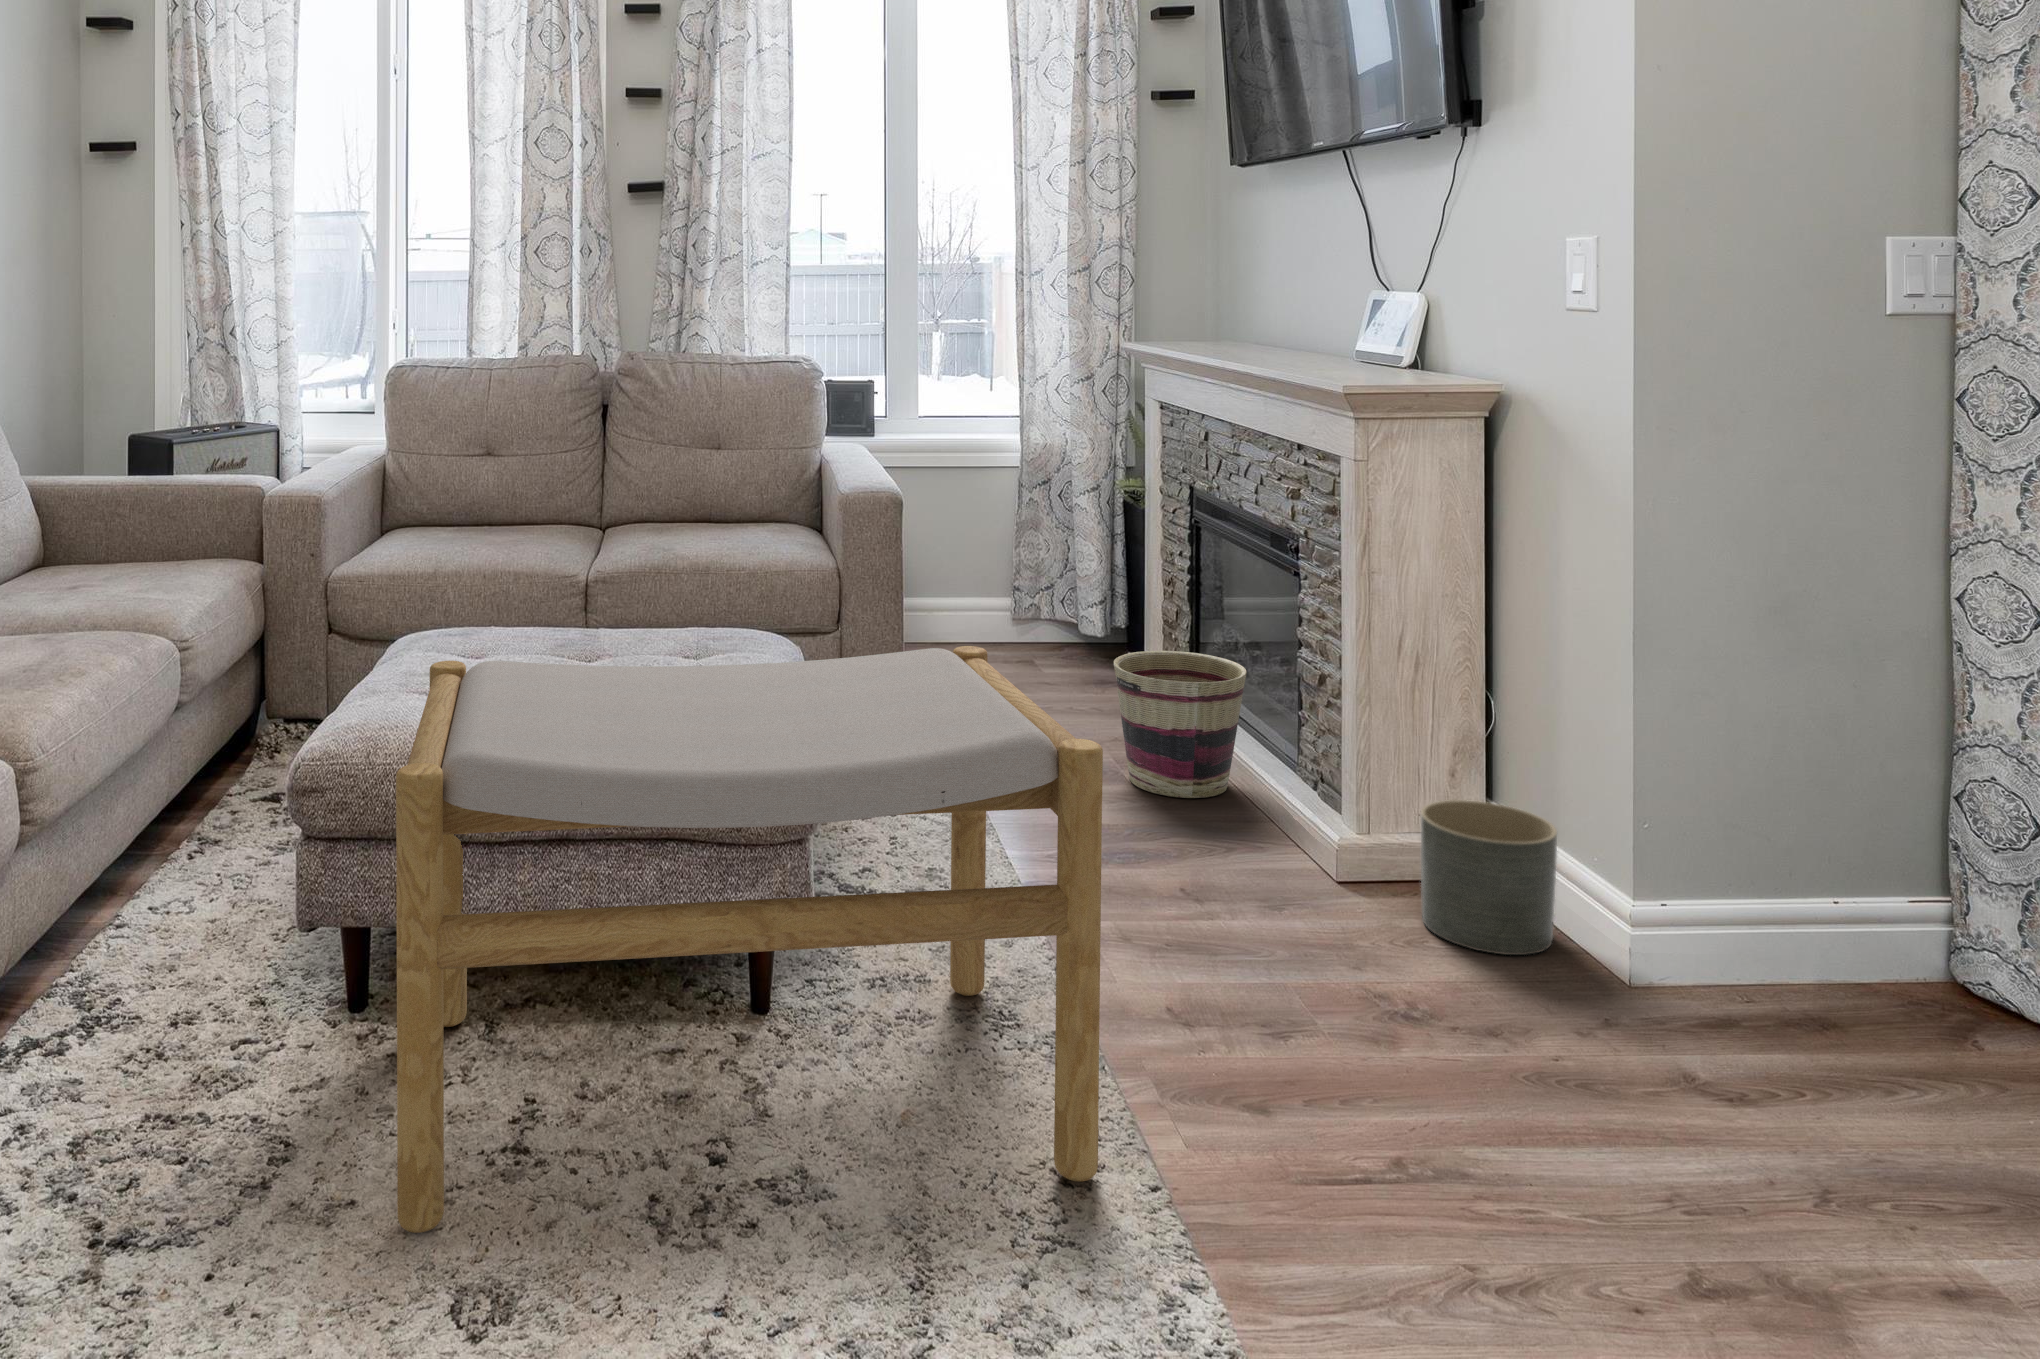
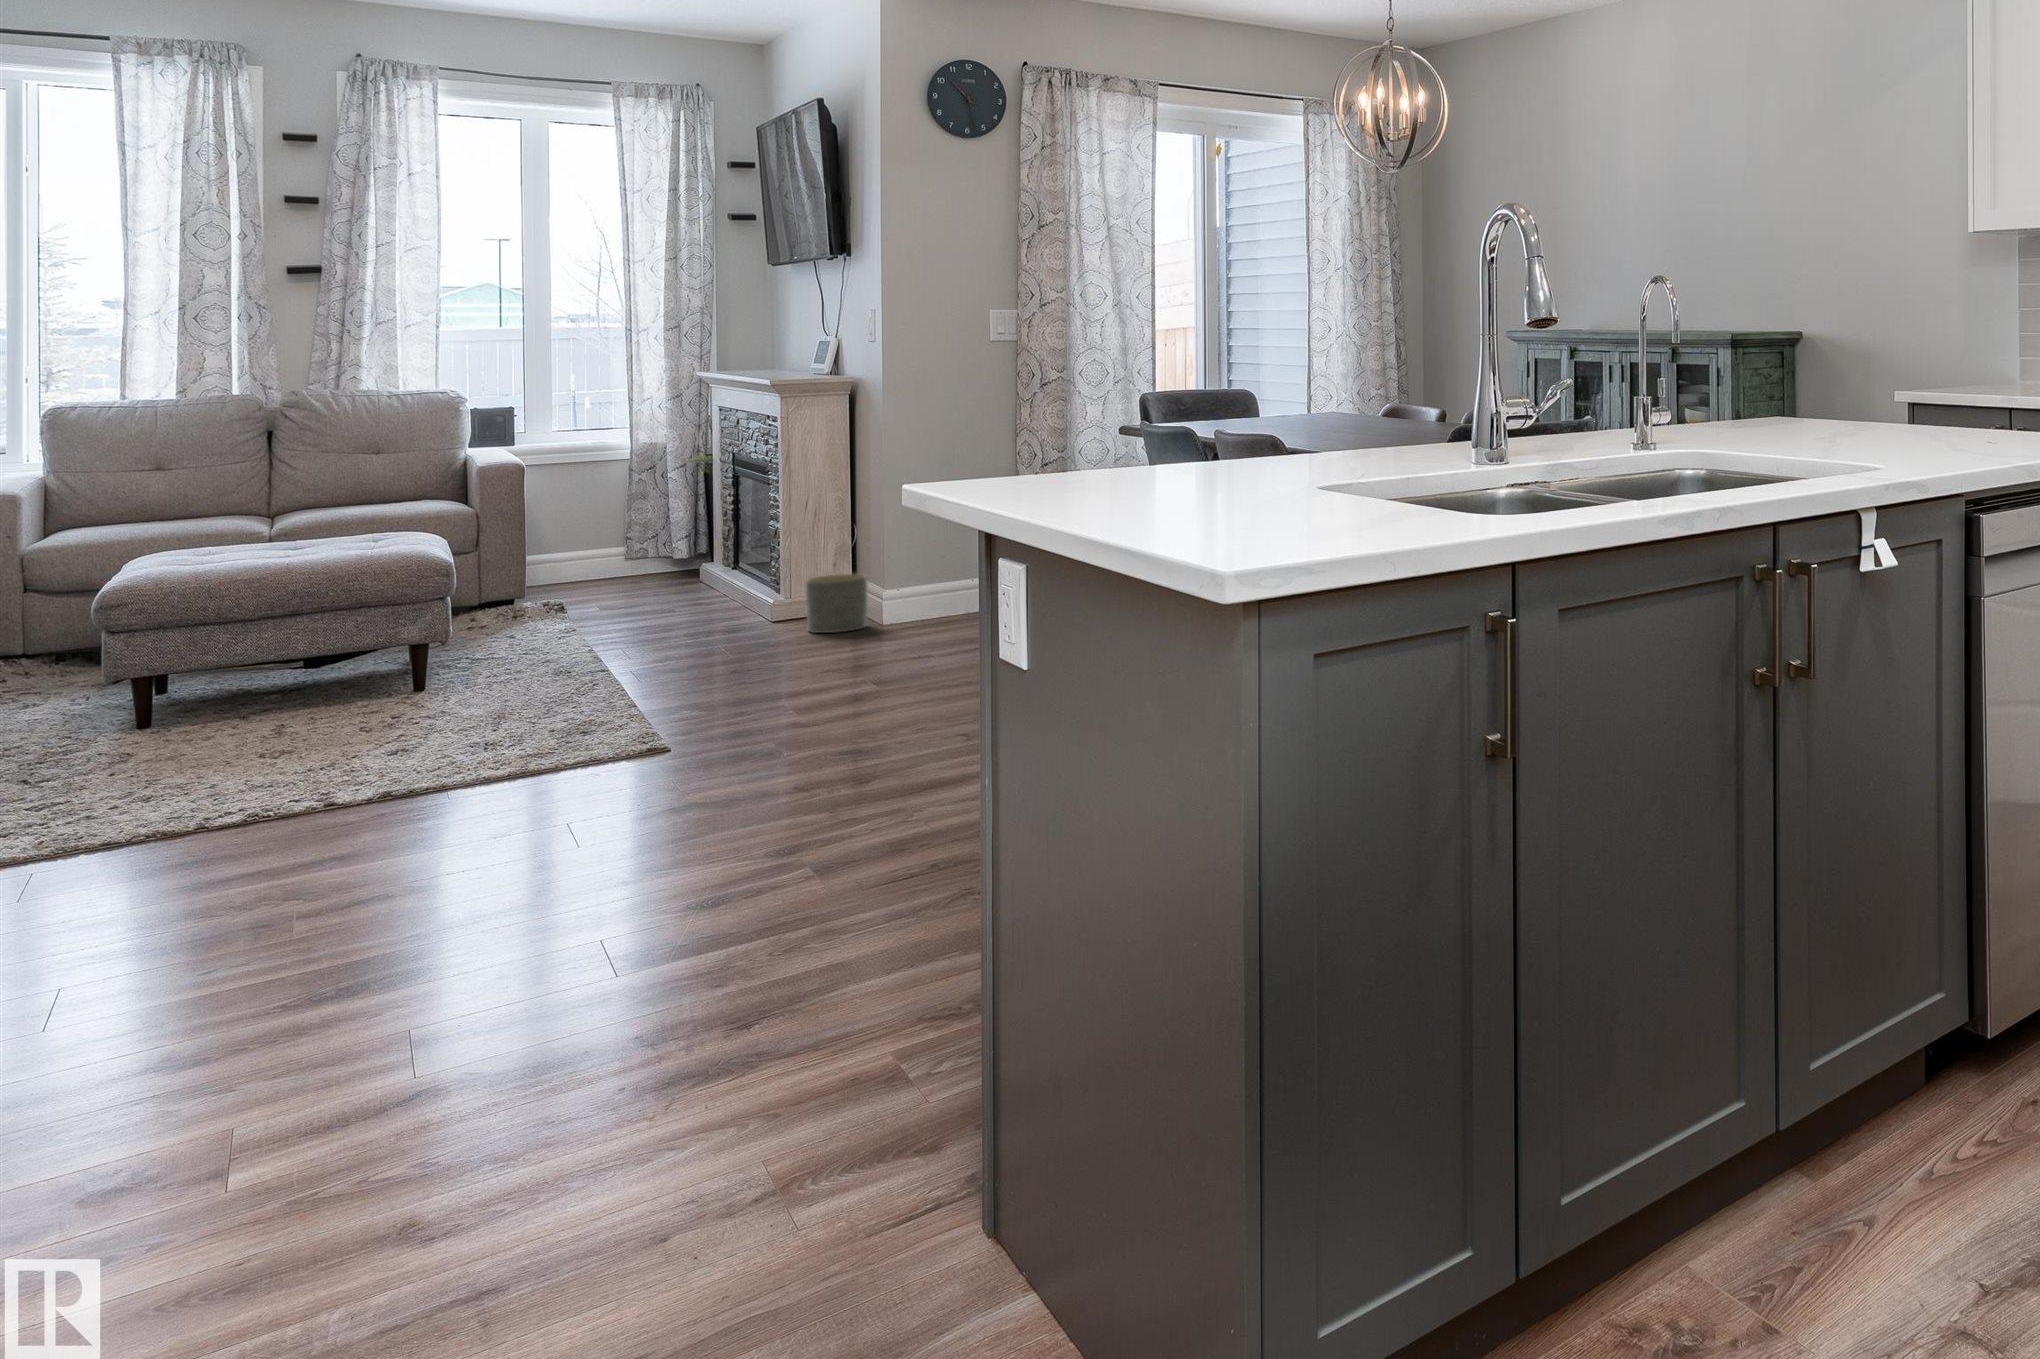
footstool: present [396,646,1103,1233] -> none [195,505,592,749]
basket: present [1114,651,1246,798] -> none [667,542,748,616]

